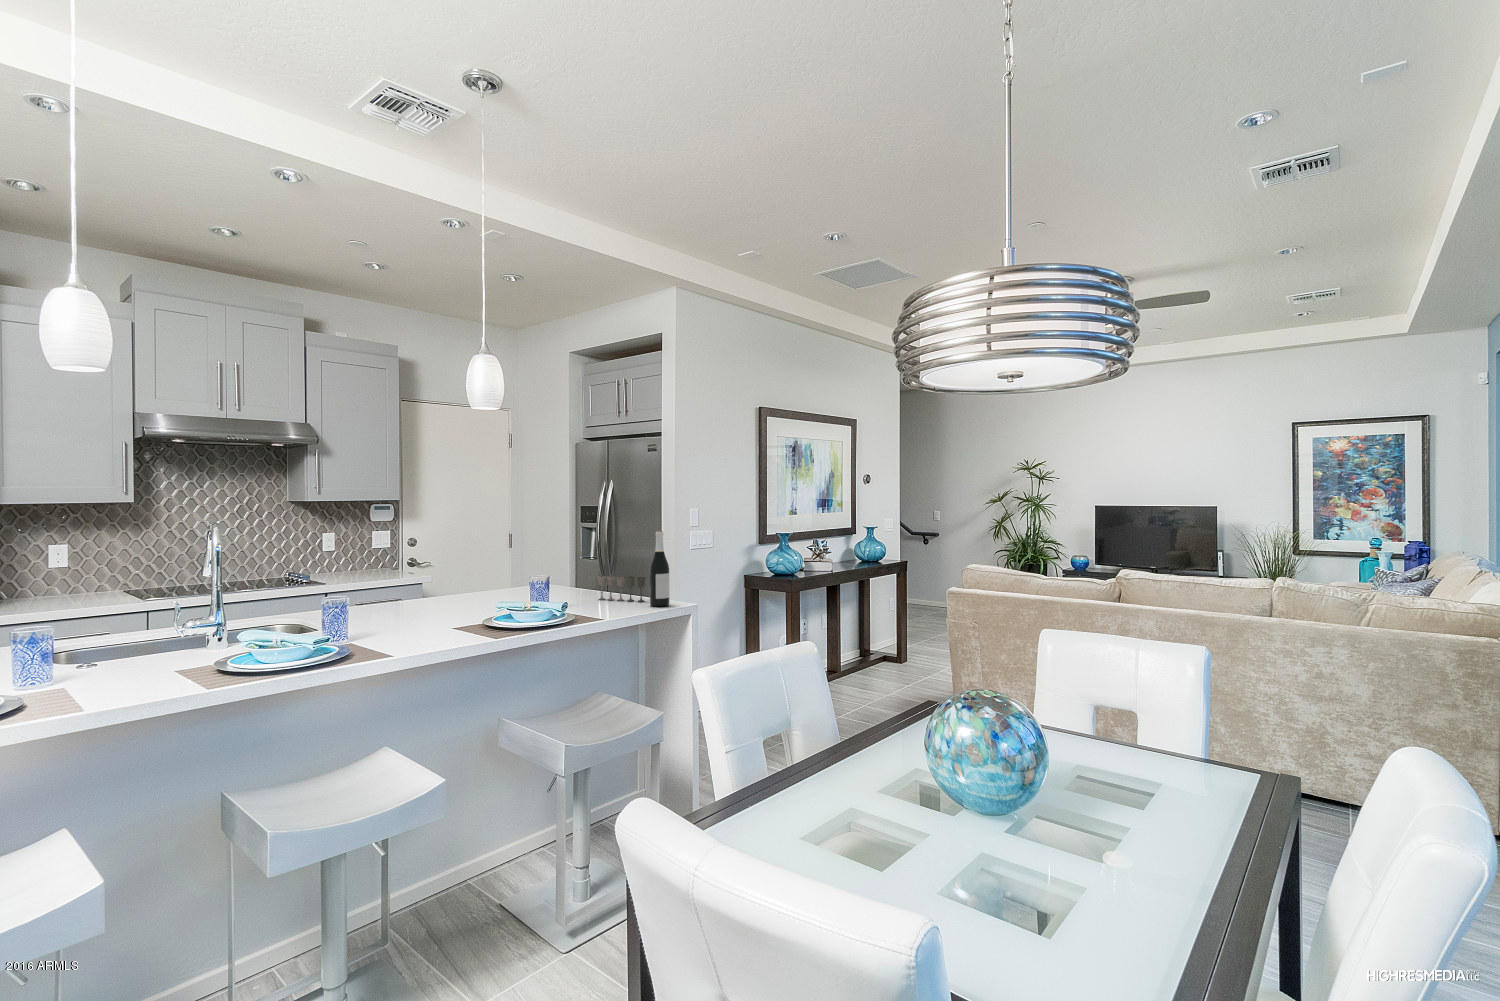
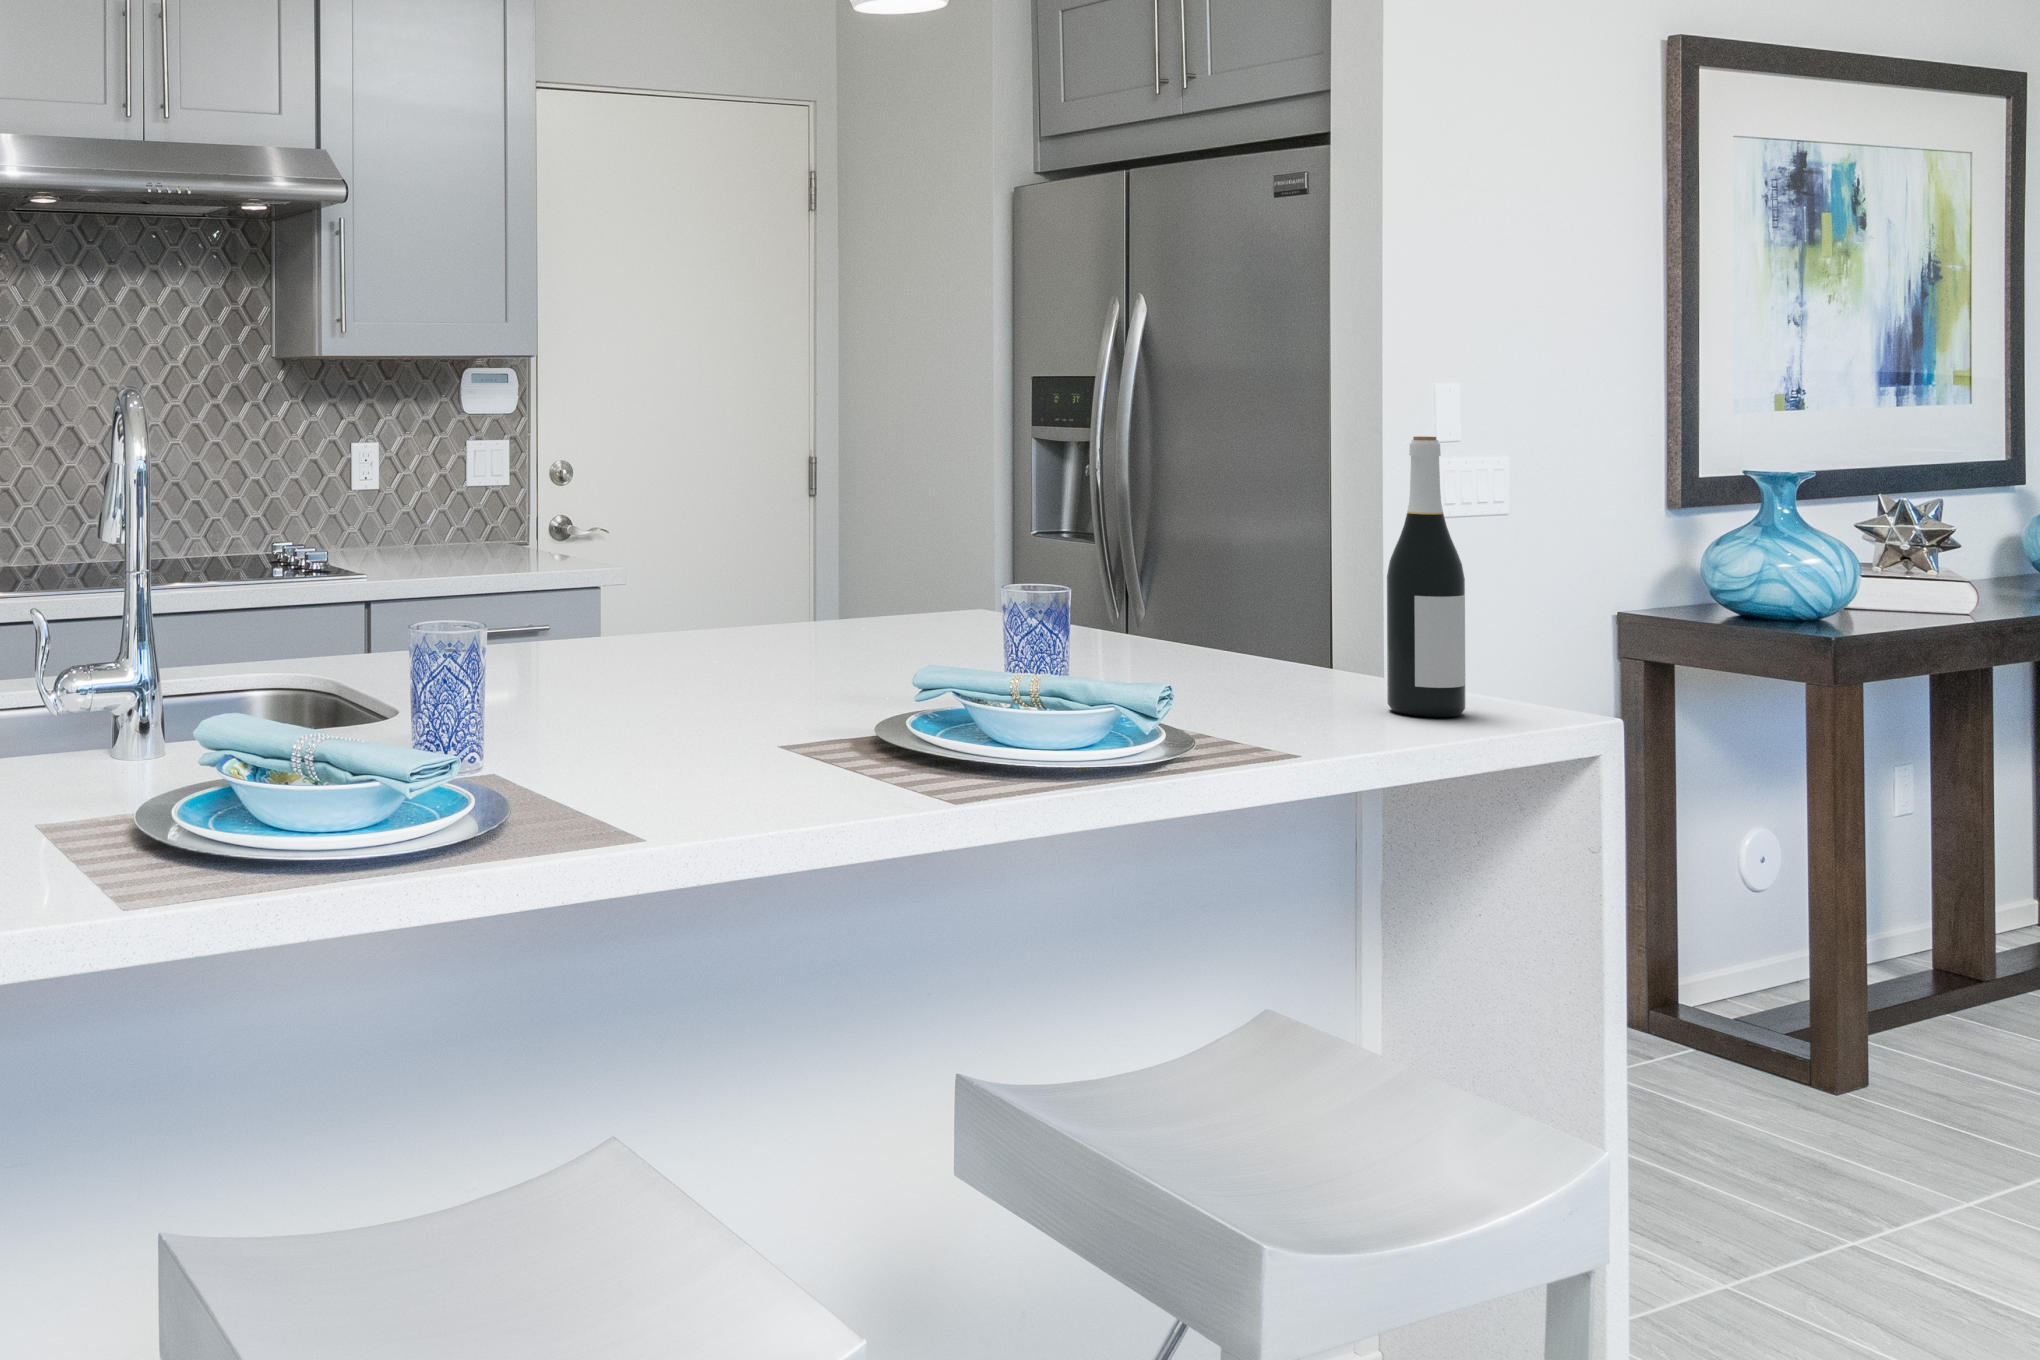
wine glass: present [598,576,645,602] -> none [1173,591,1356,692]

